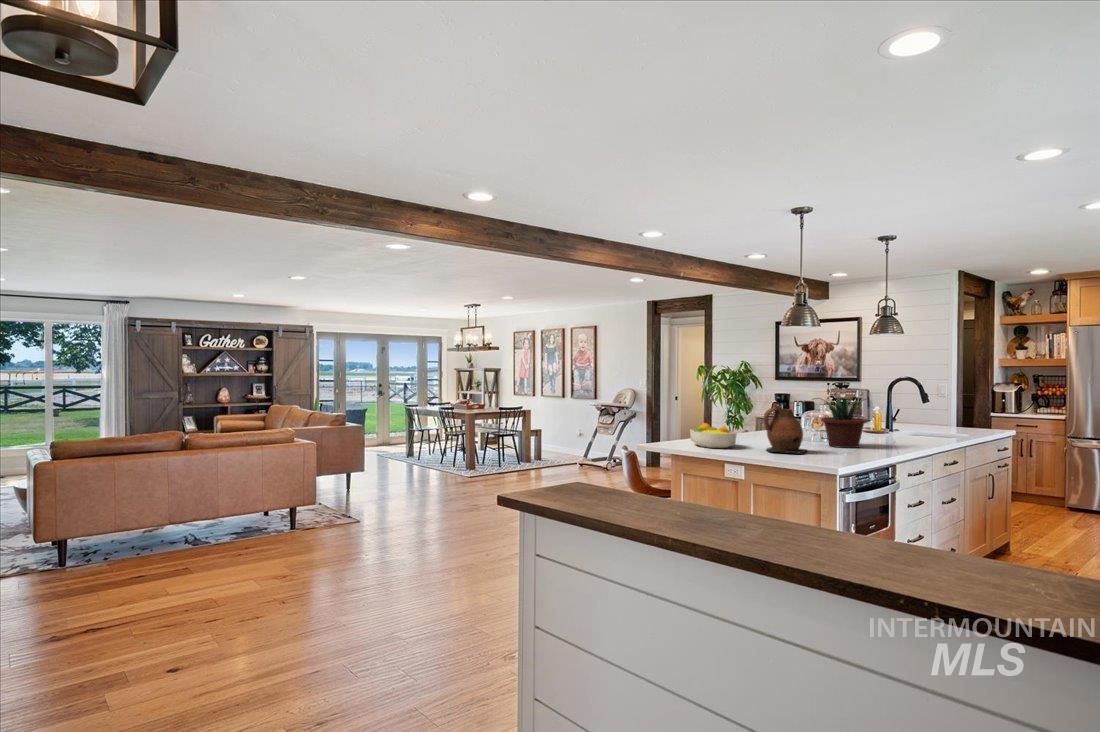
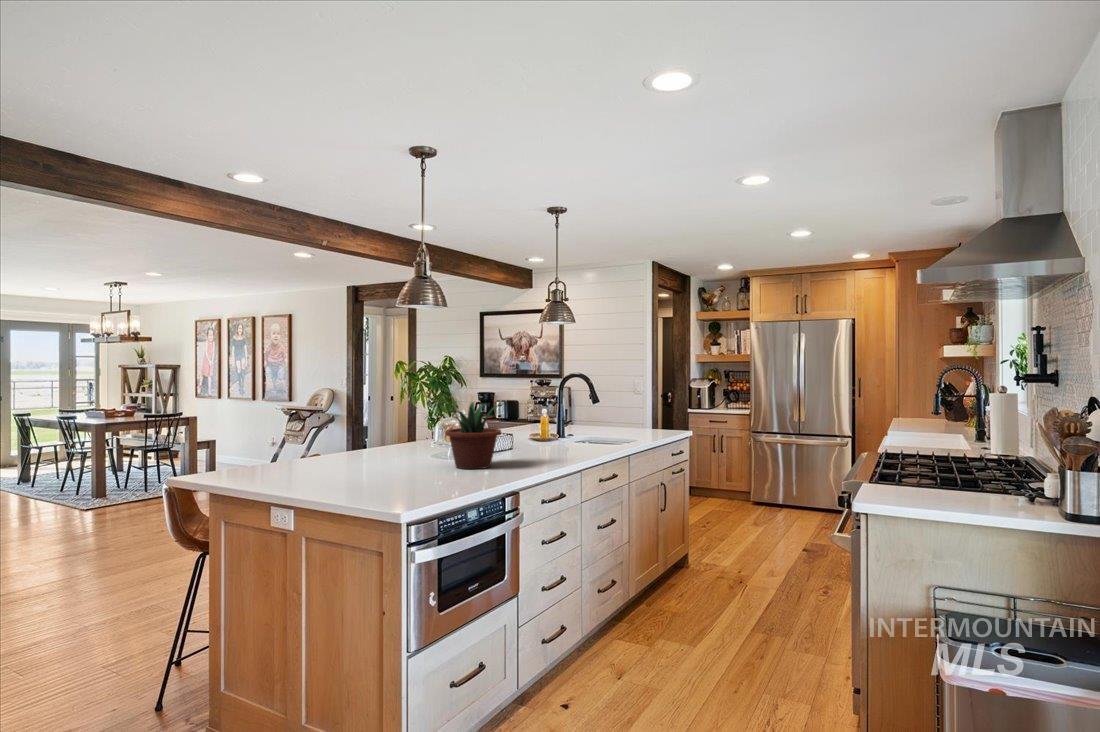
ceramic pitcher: present [764,403,807,454] -> none [344,414,411,487]
fruit bowl: present [690,423,737,448] -> none [256,443,319,481]

